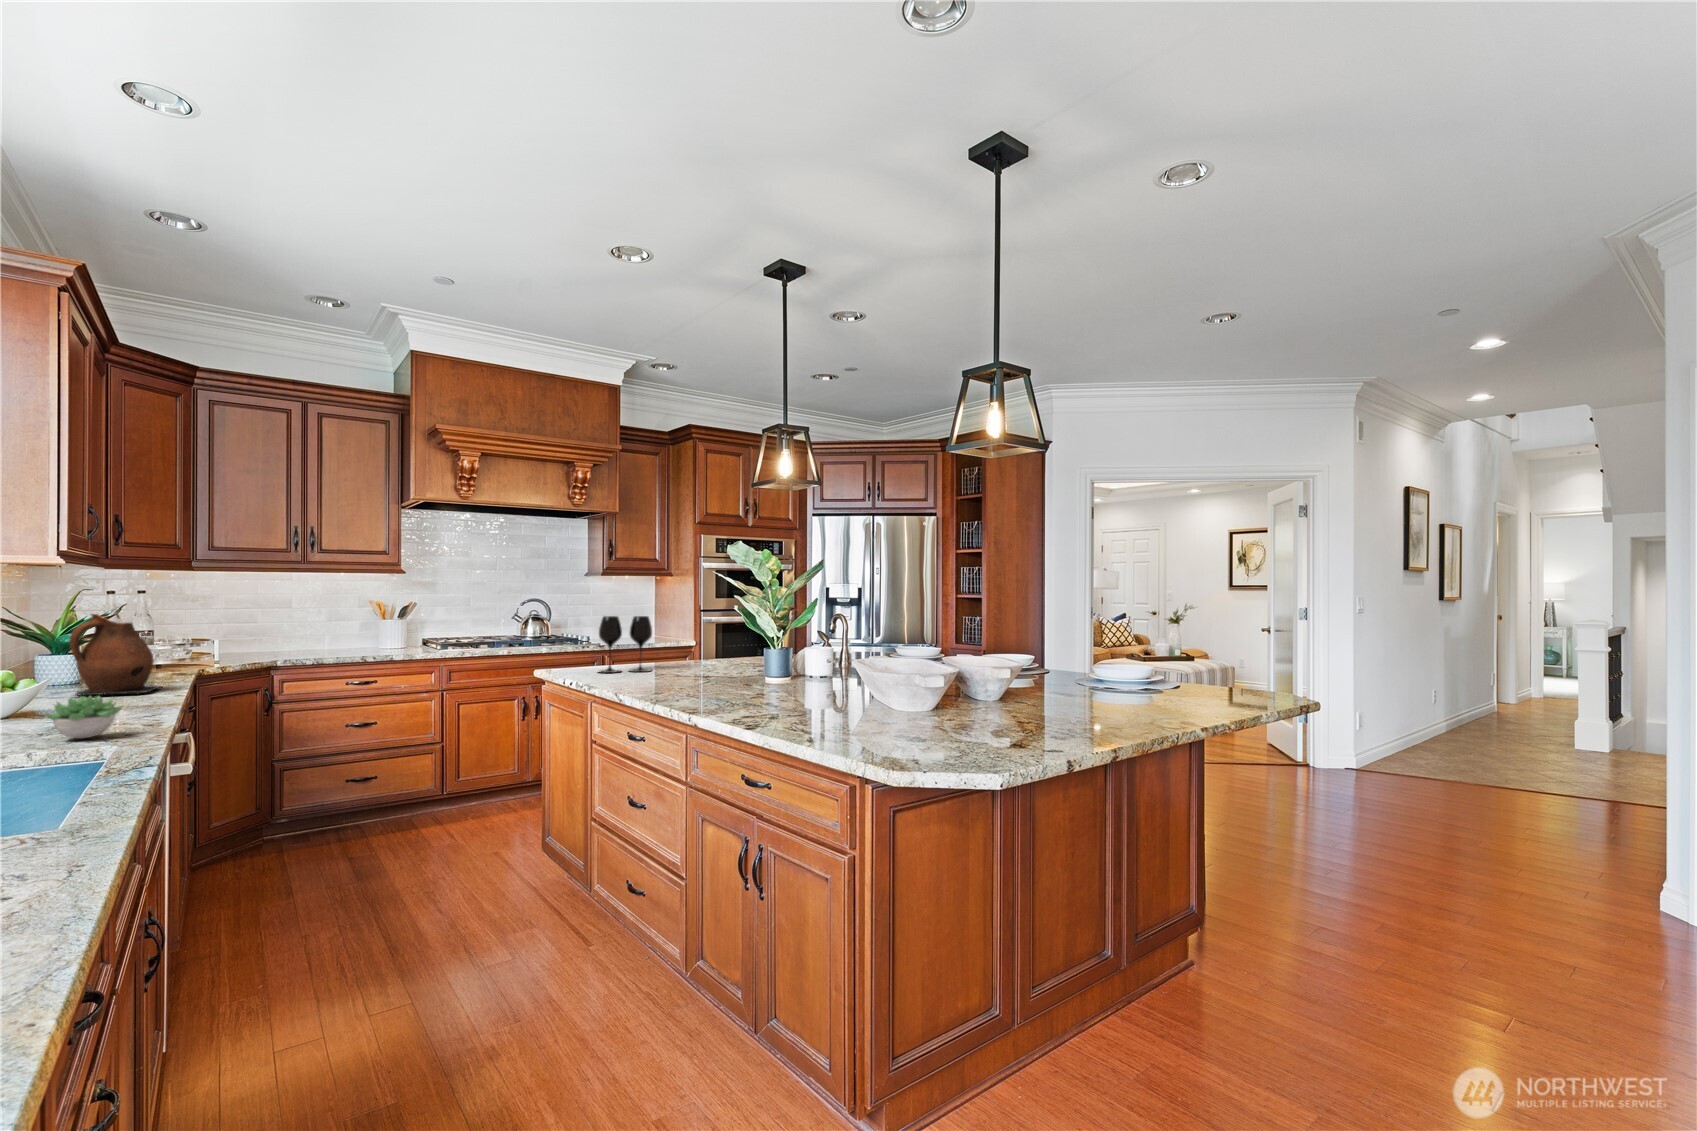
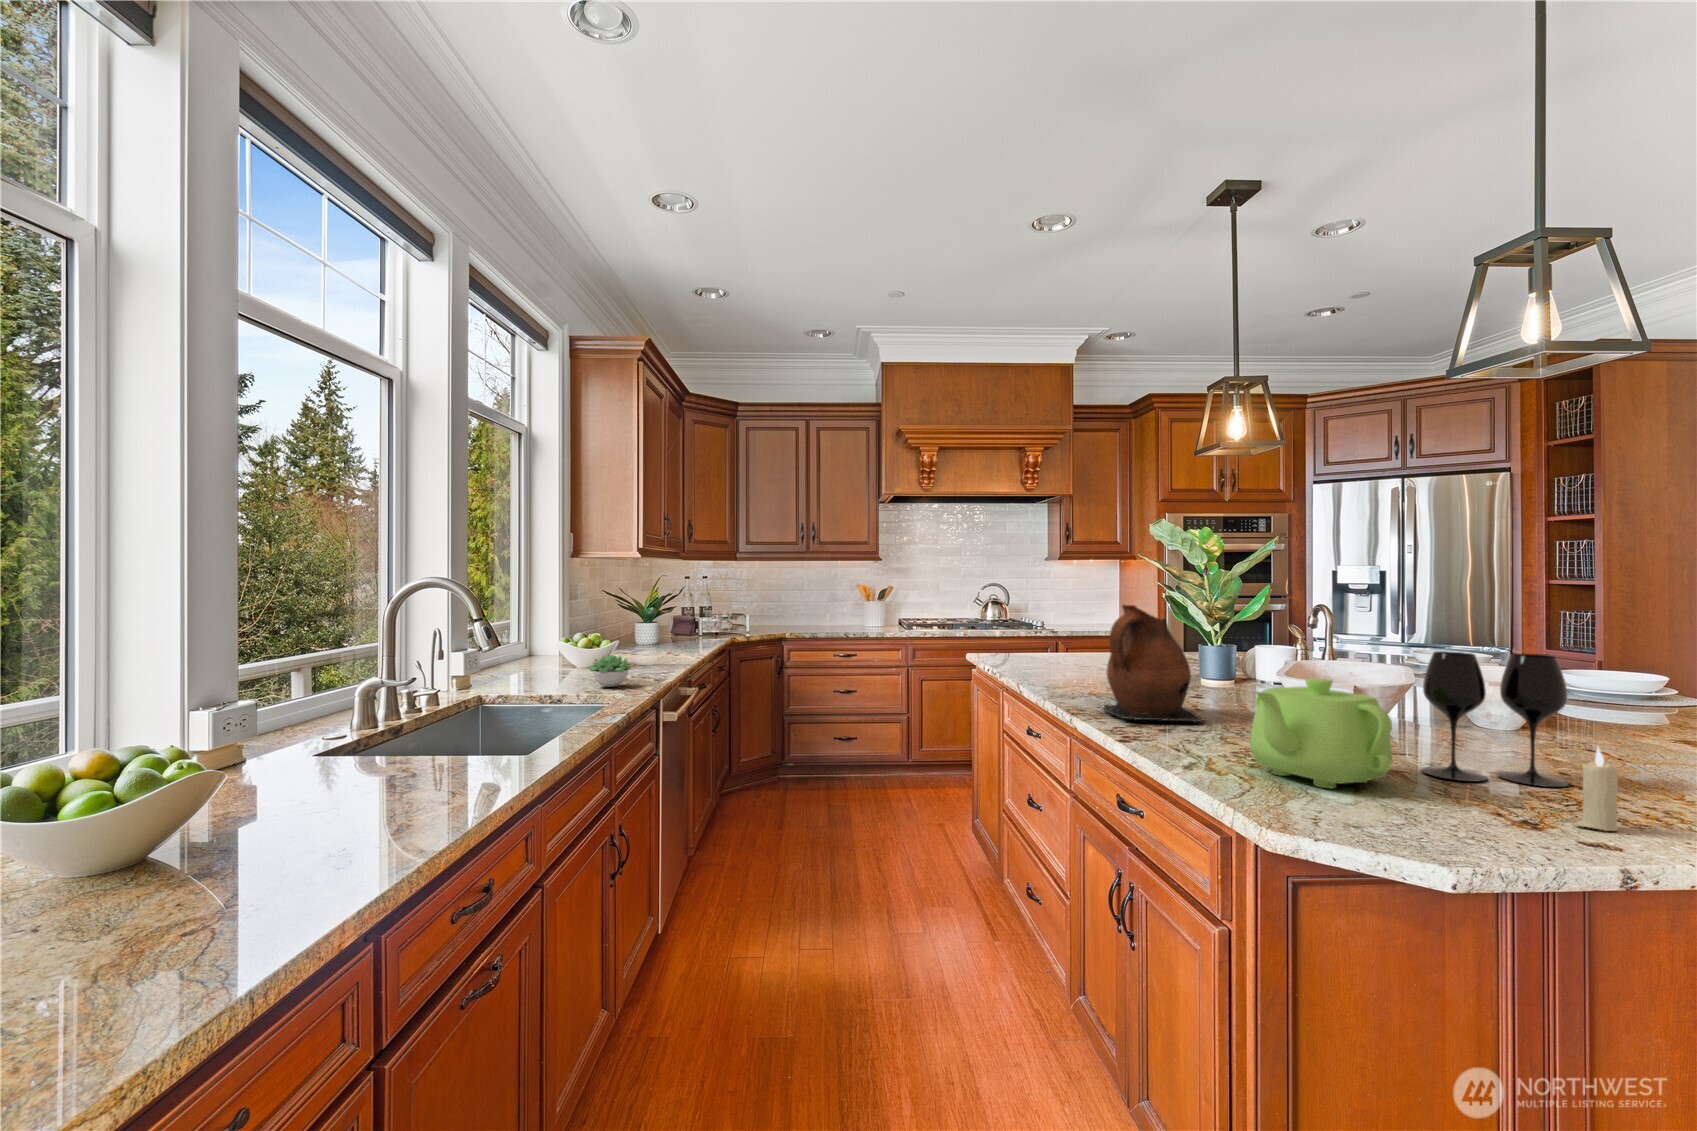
ceramic pitcher: present [70,614,162,696] -> present [1103,604,1203,723]
wine glass: present [599,616,652,673] -> present [1421,651,1569,787]
teapot: none [857,661,947,738] -> present [1250,678,1392,788]
candle: none [1039,689,1058,739] -> present [1576,747,1618,831]

